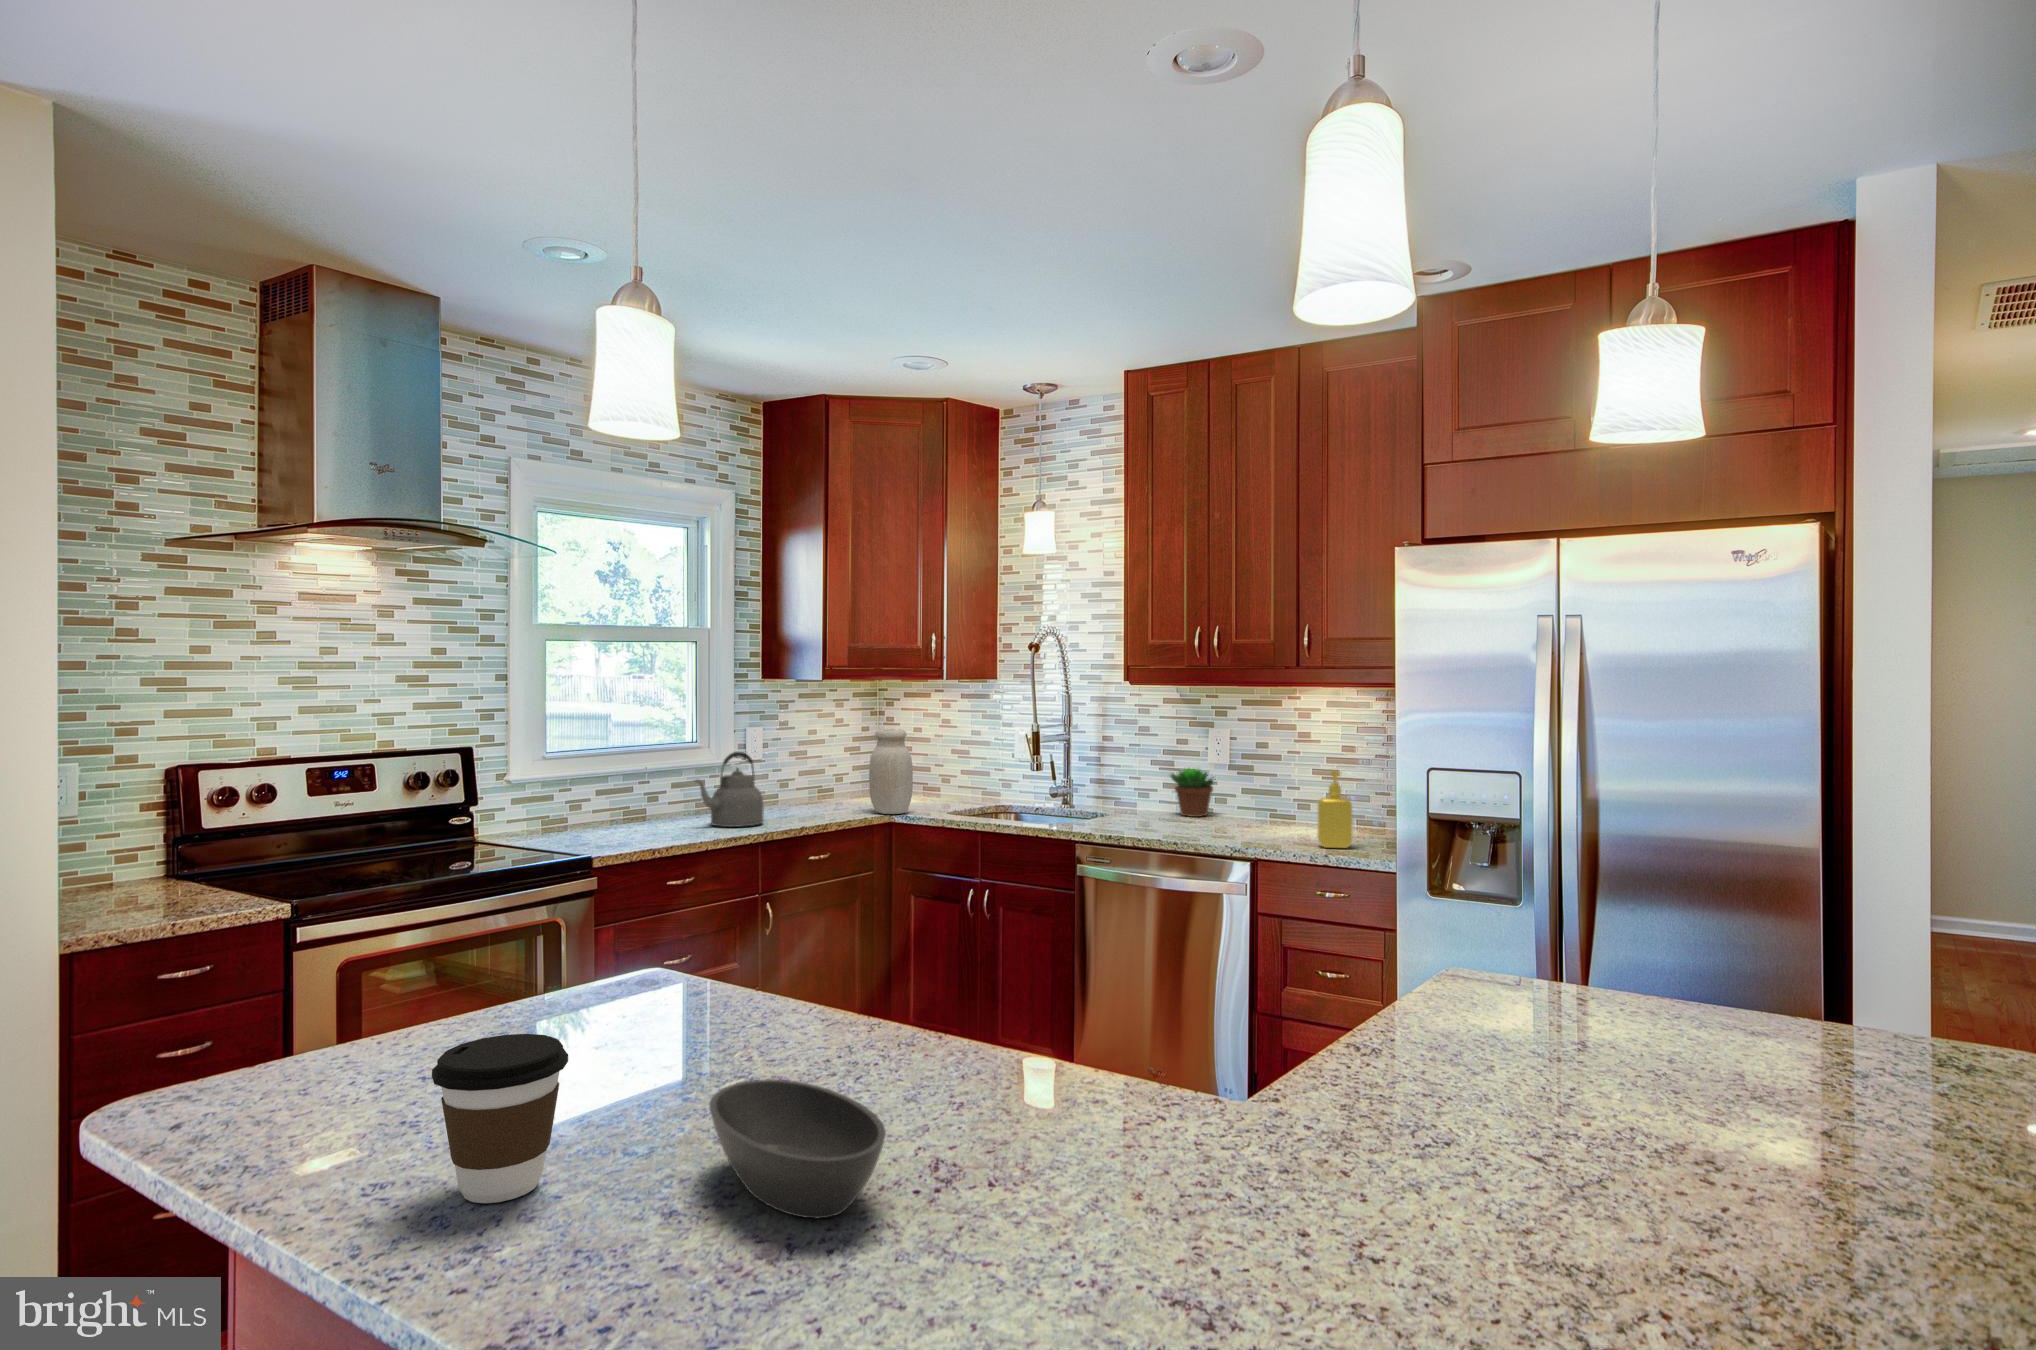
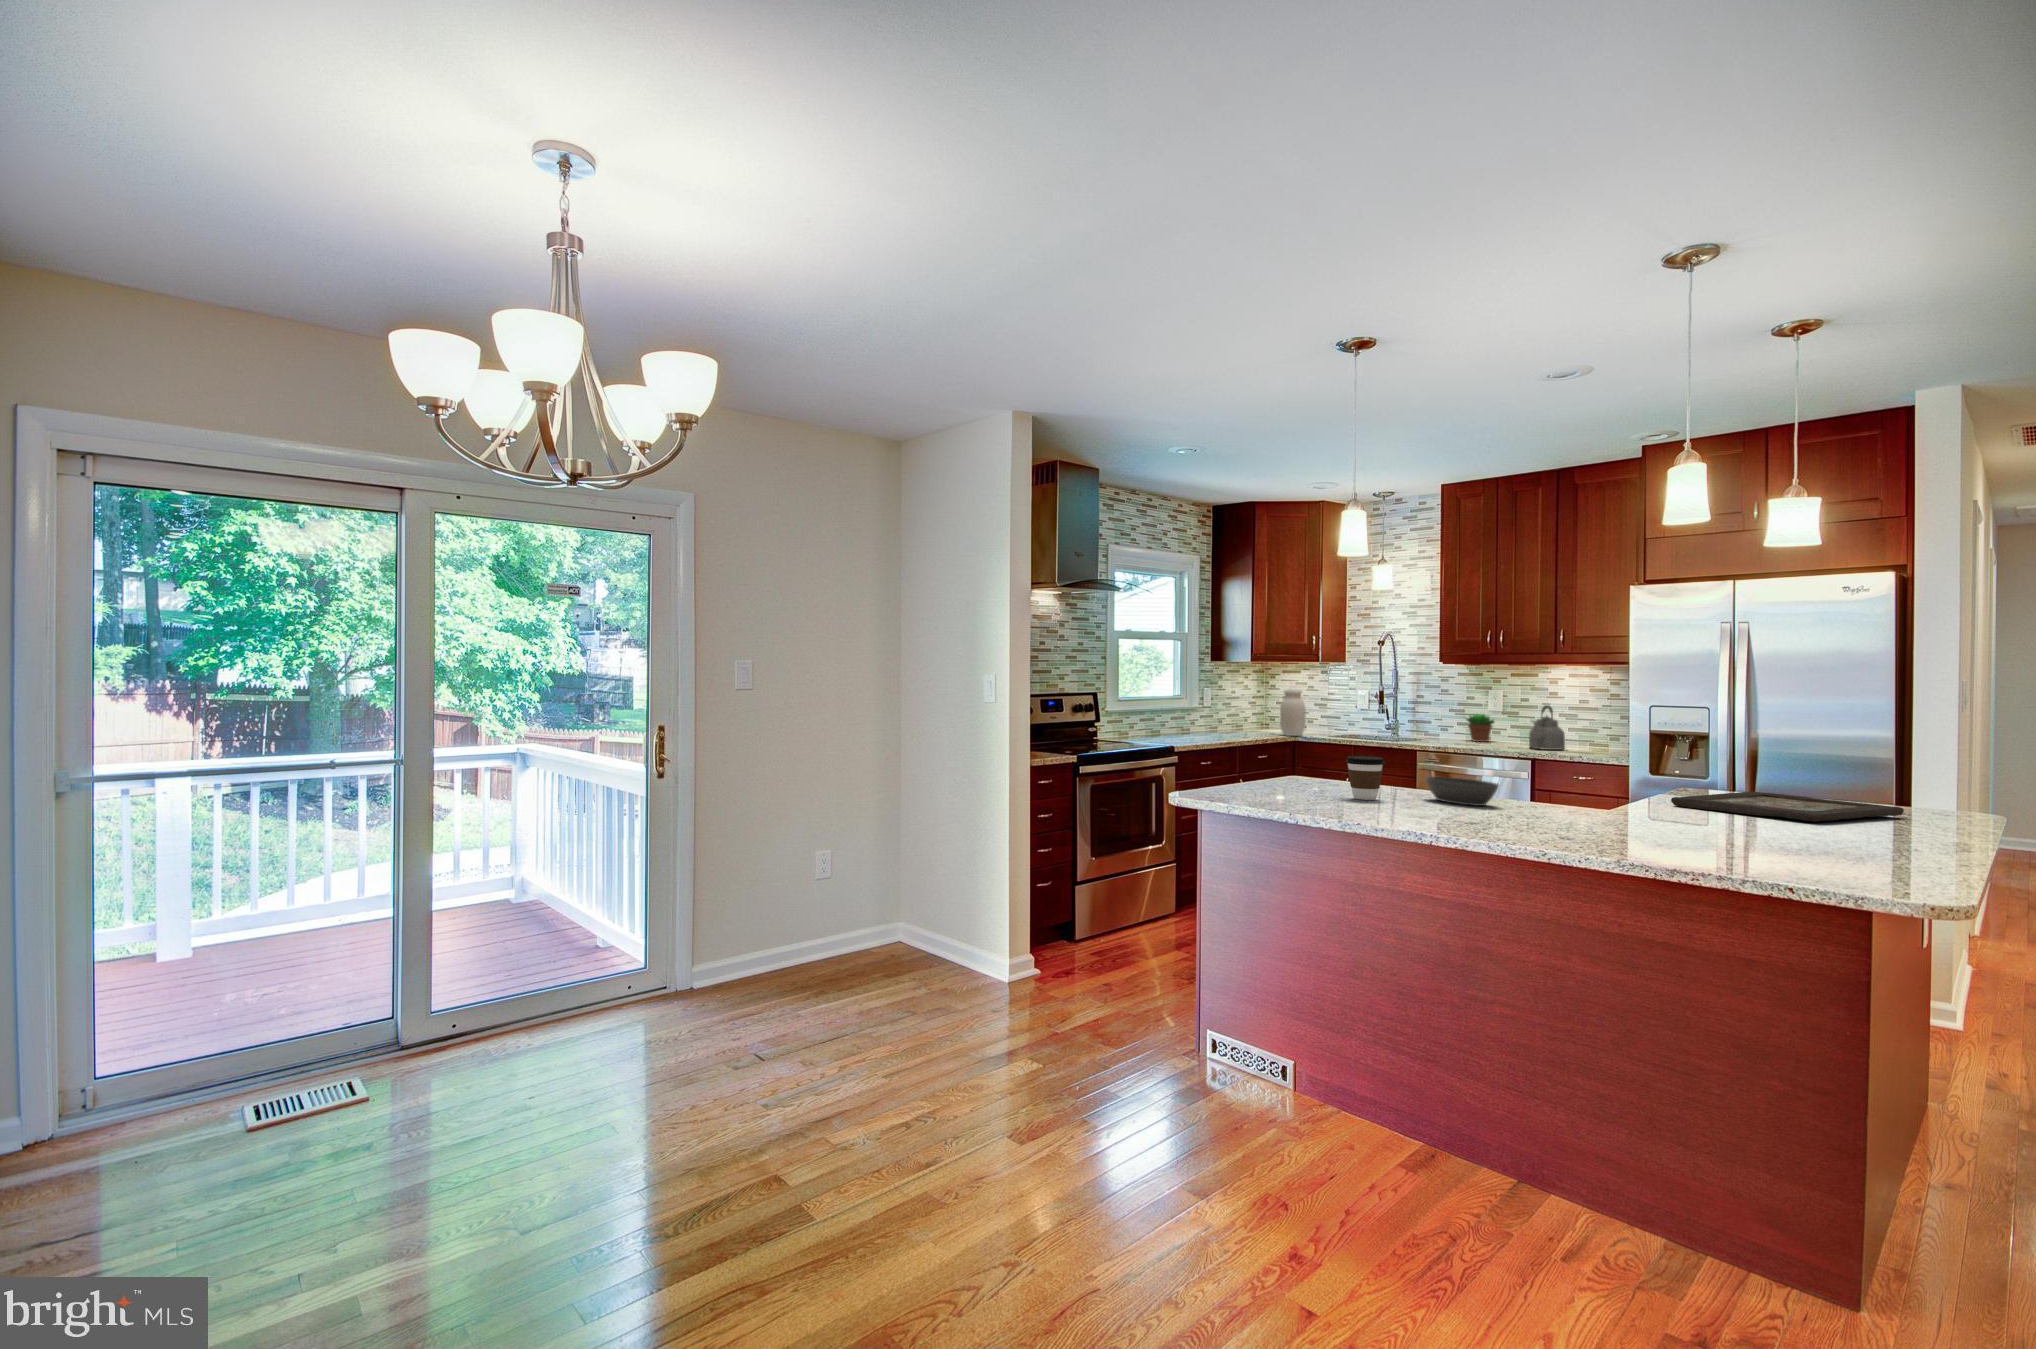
kettle: present [695,752,764,827] -> present [1529,705,1565,750]
soap dispenser: present [1318,770,1352,848] -> none [1572,712,1595,755]
decorative tray: none [1403,1035,1954,1248] -> present [1671,792,1904,822]

